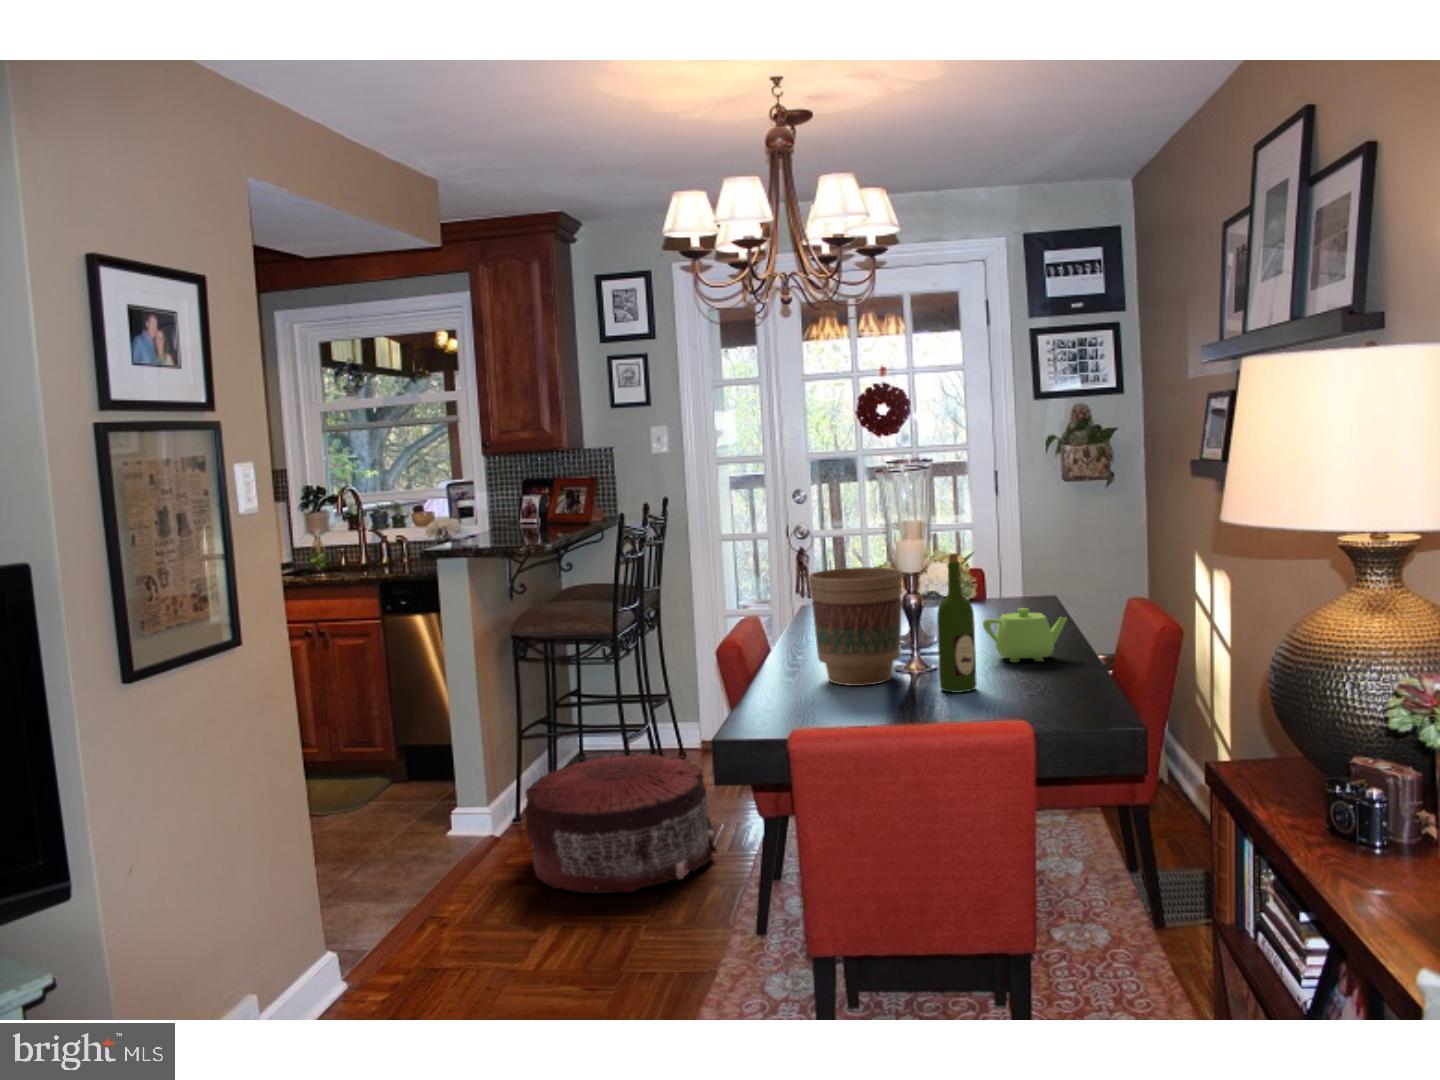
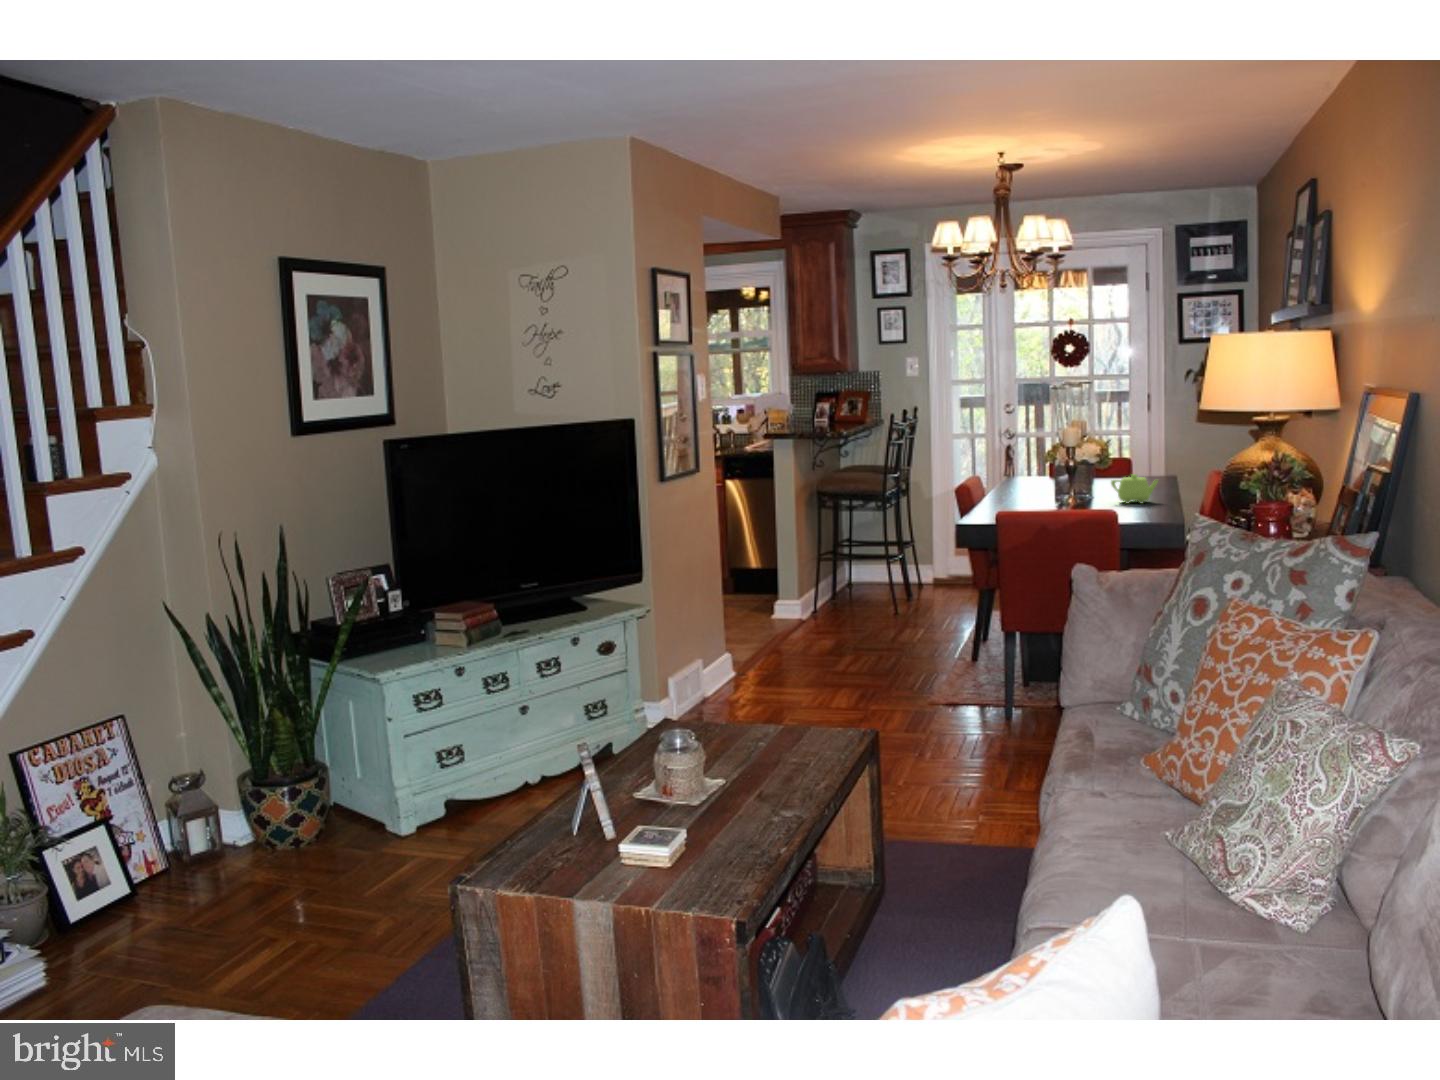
wine bottle: present [937,553,977,693] -> none [1081,441,1101,514]
flower pot: present [809,567,902,686] -> none [1013,449,1065,512]
pouf: present [524,754,718,893] -> none [831,568,950,641]

